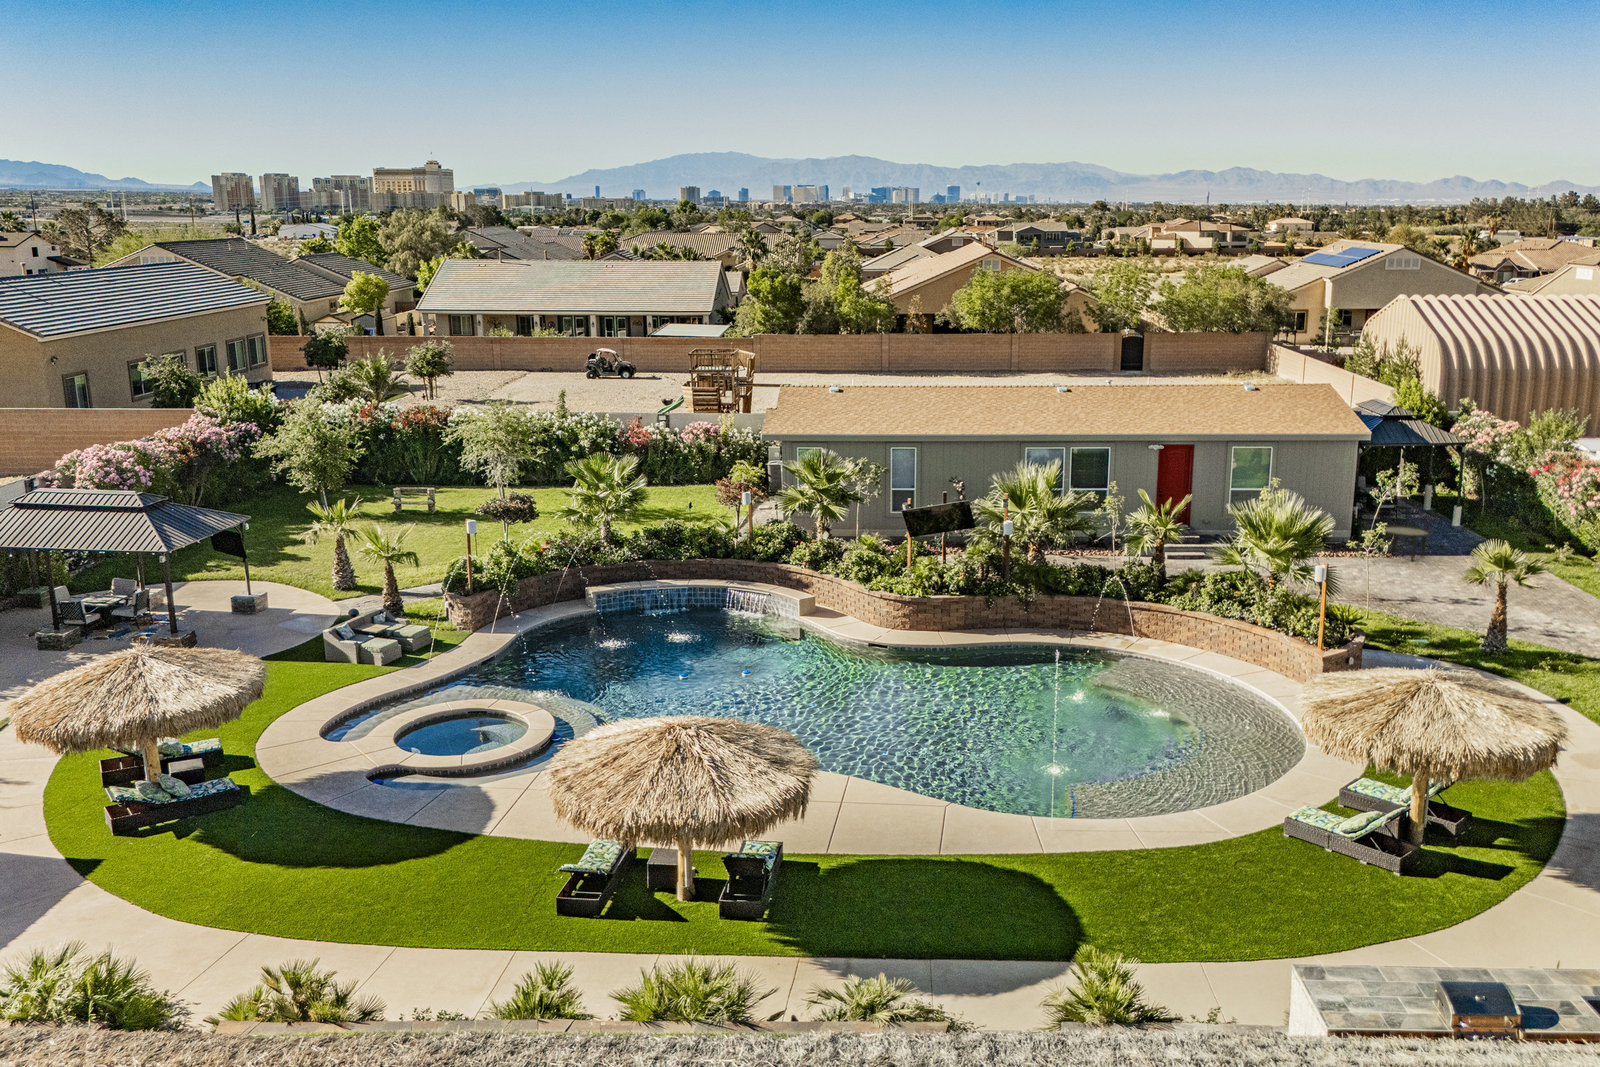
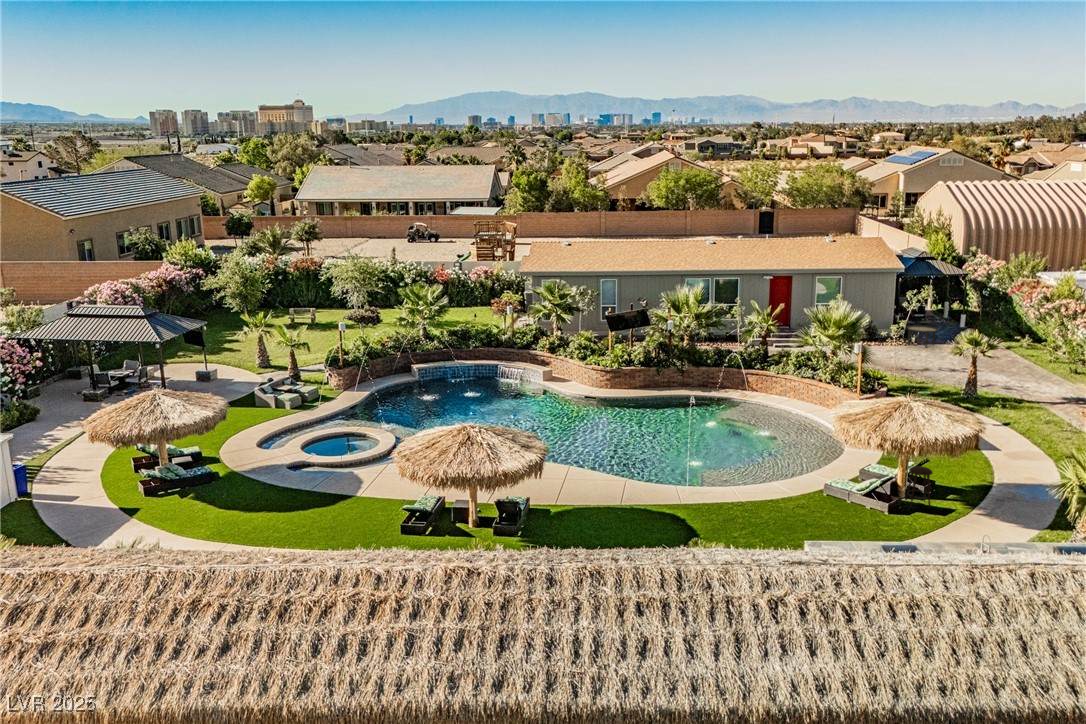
stool: none [1426,792,1476,868] -> present [906,466,933,508]

